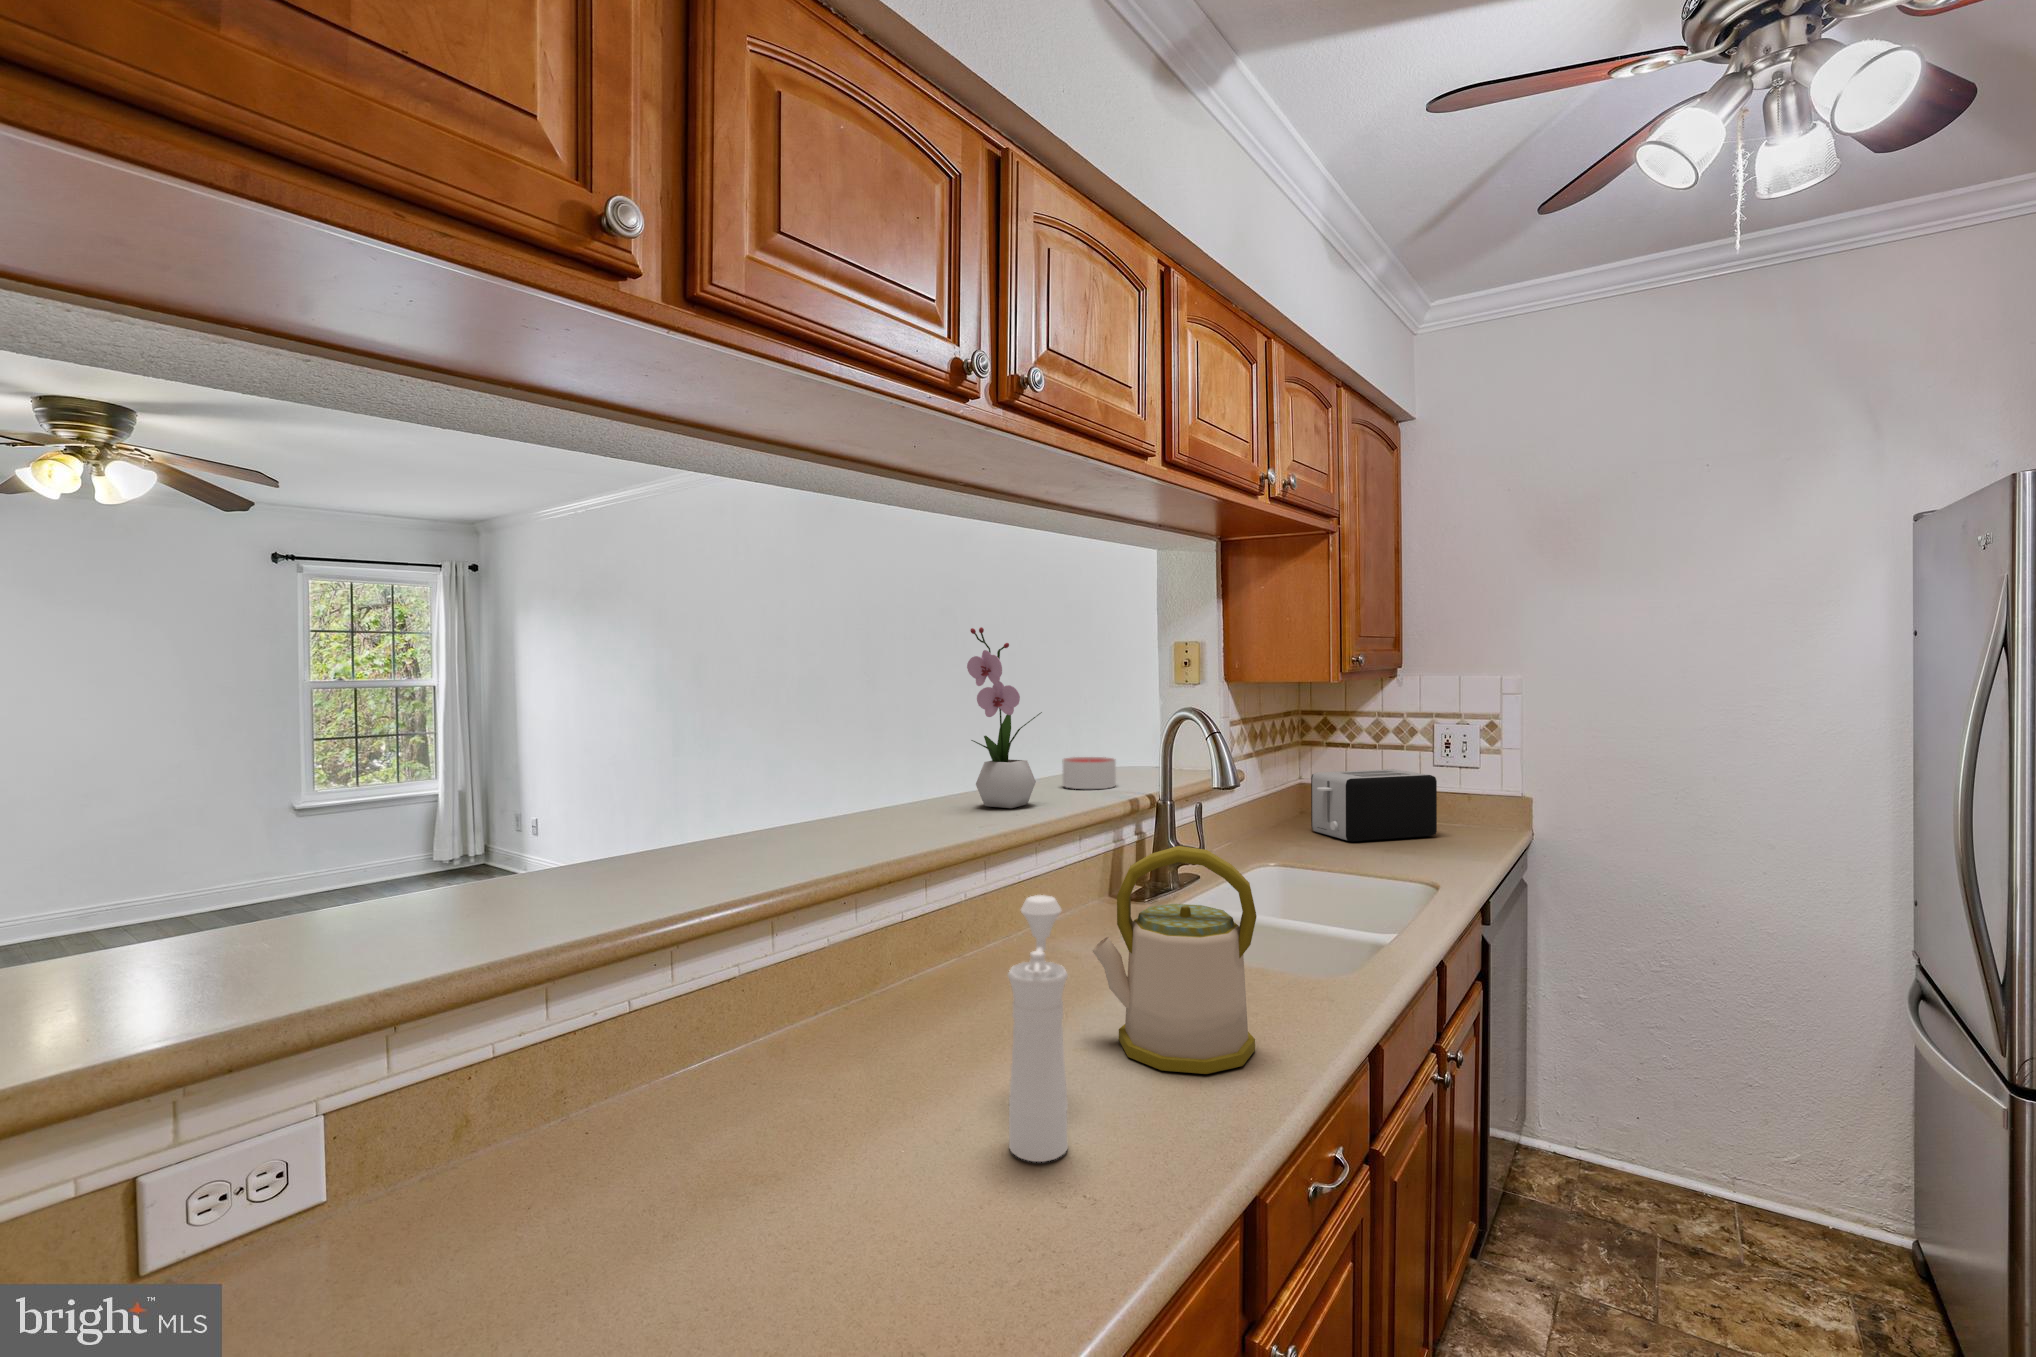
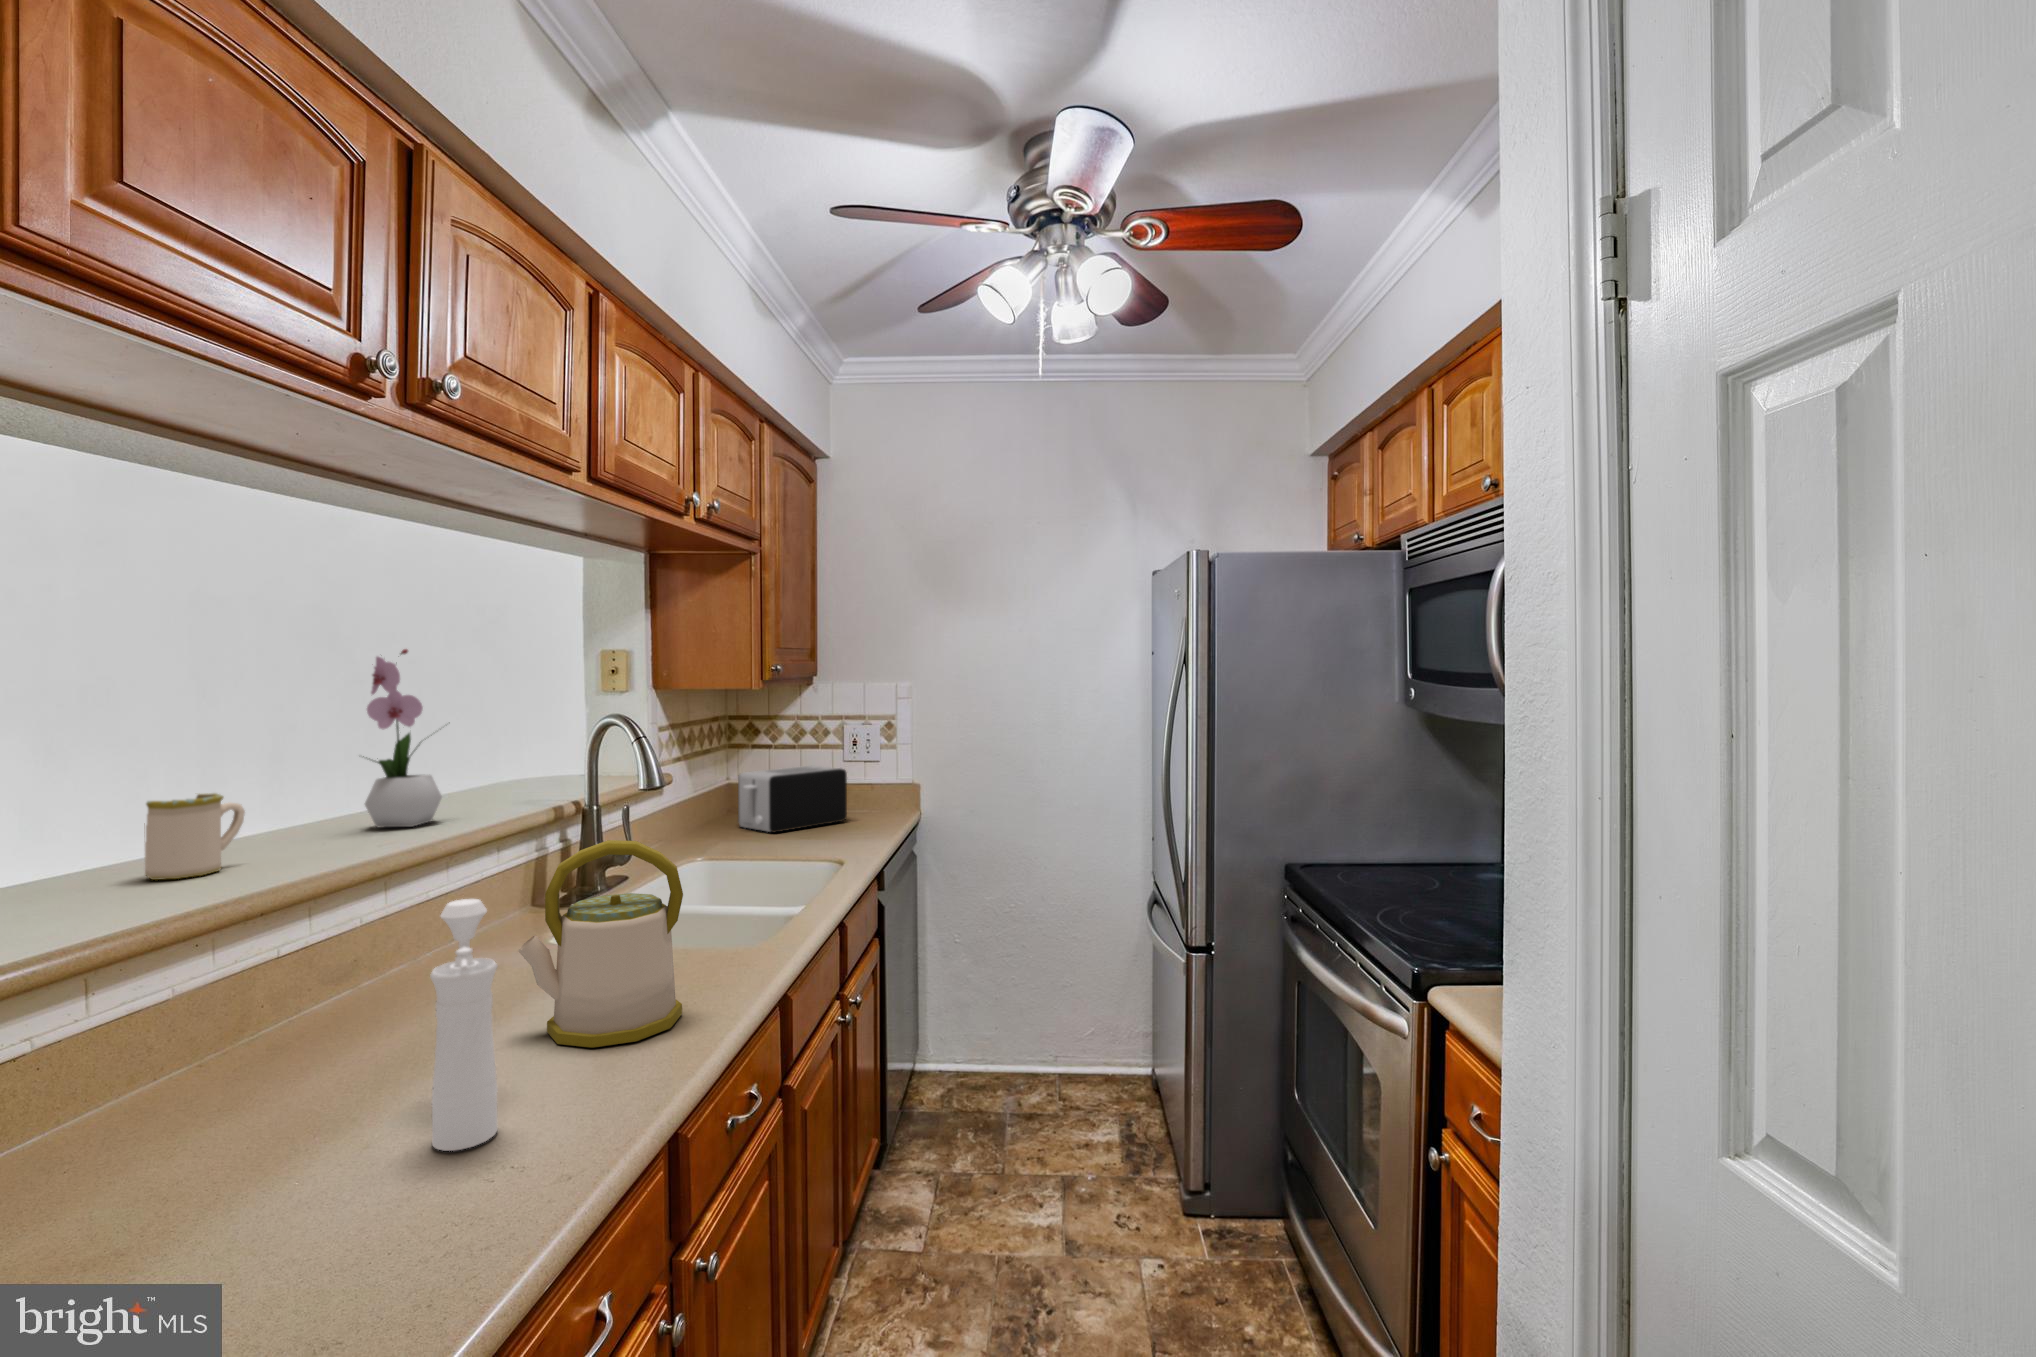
candle: present [1062,757,1116,789] -> none [473,768,536,802]
mug: none [820,768,887,840] -> present [144,793,245,880]

